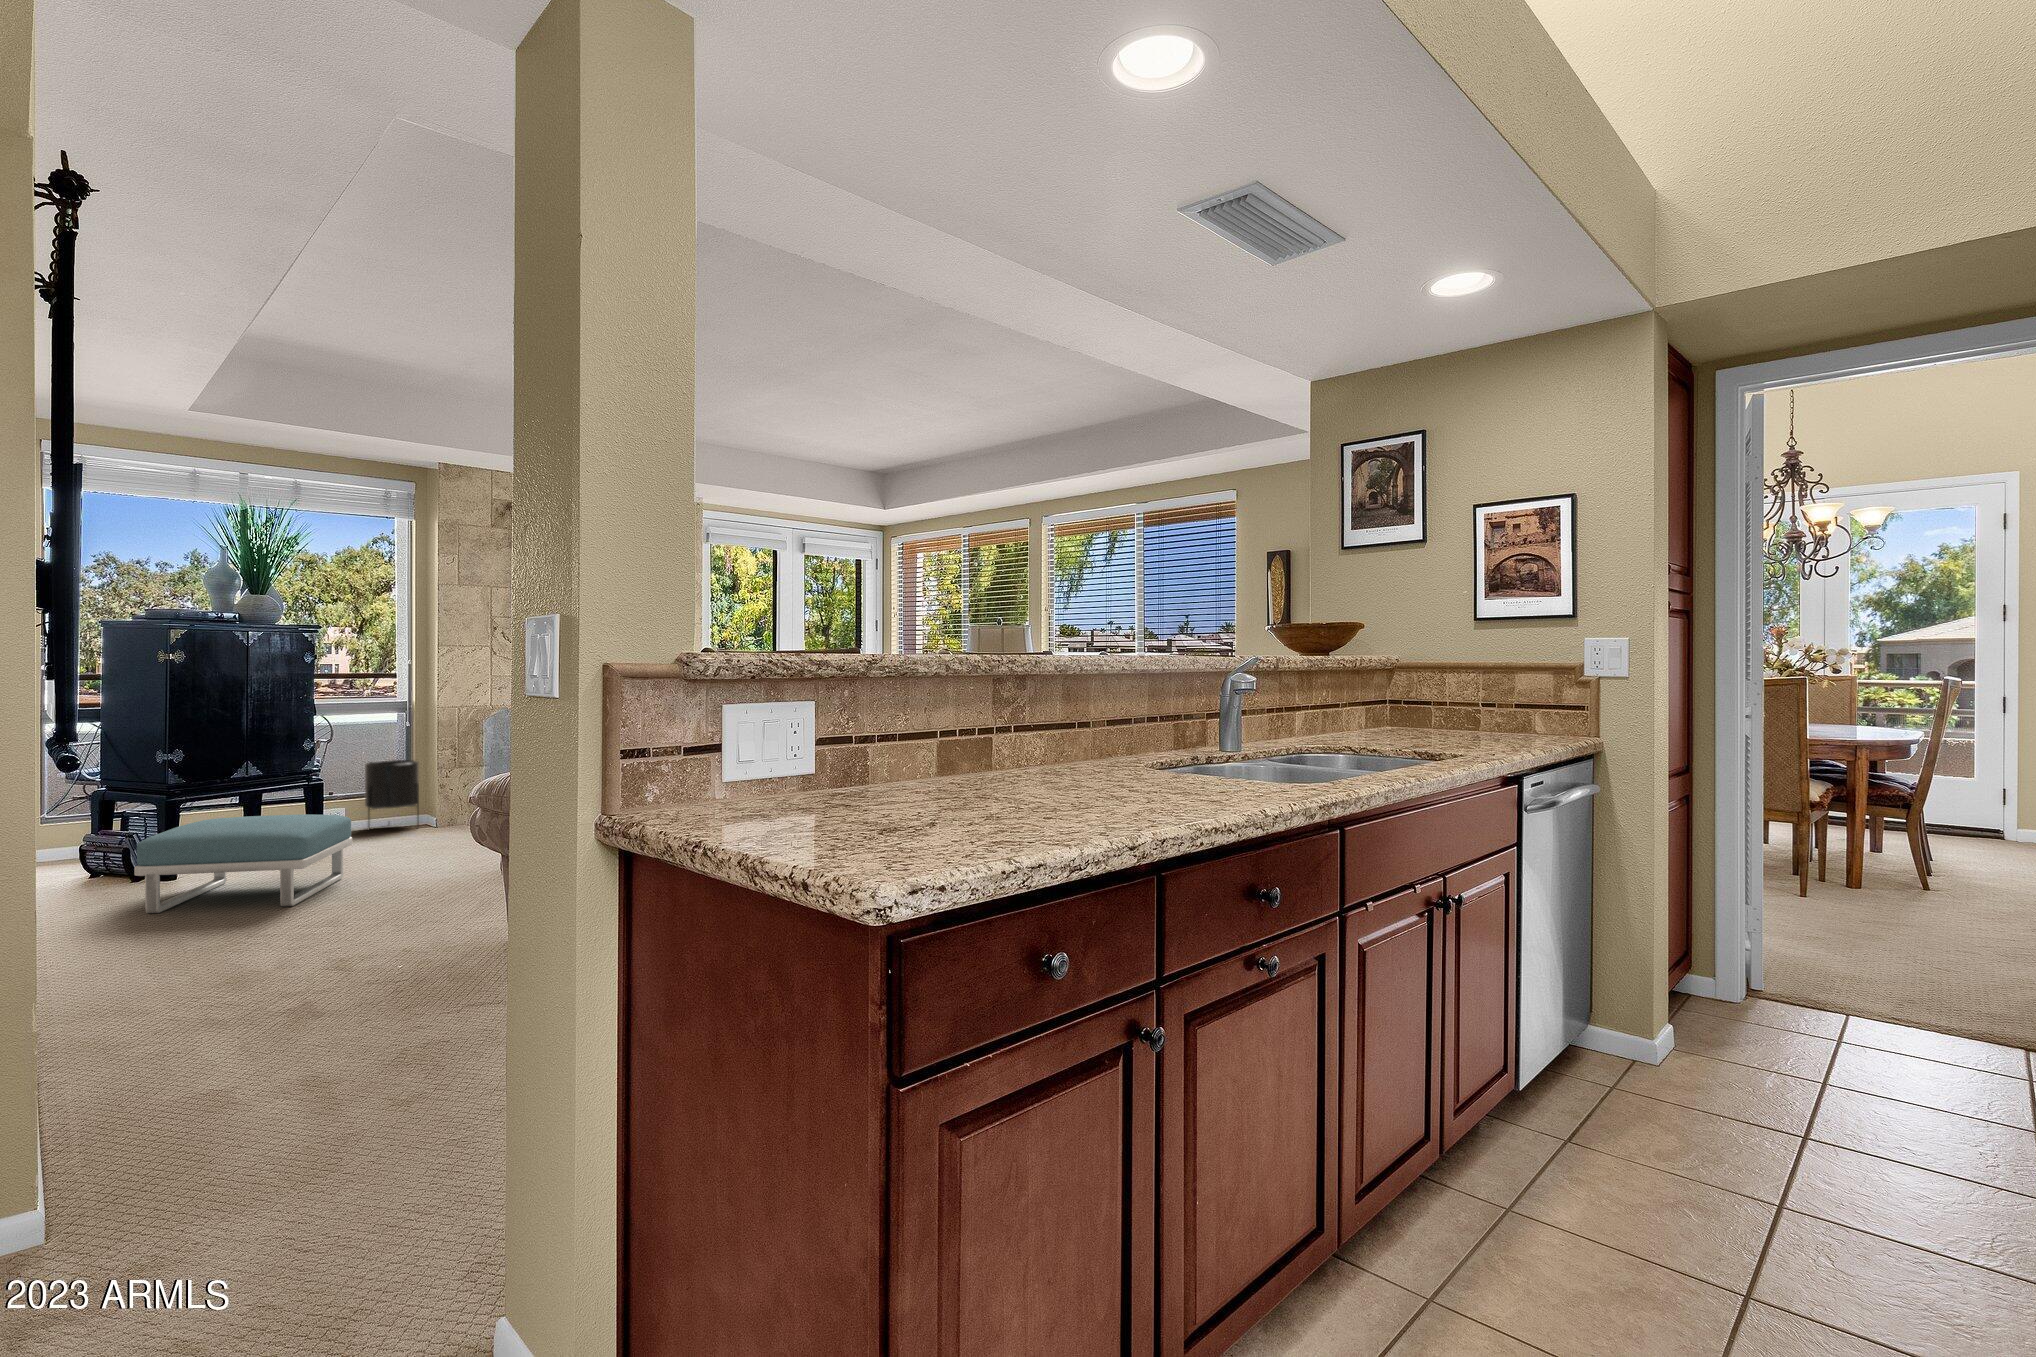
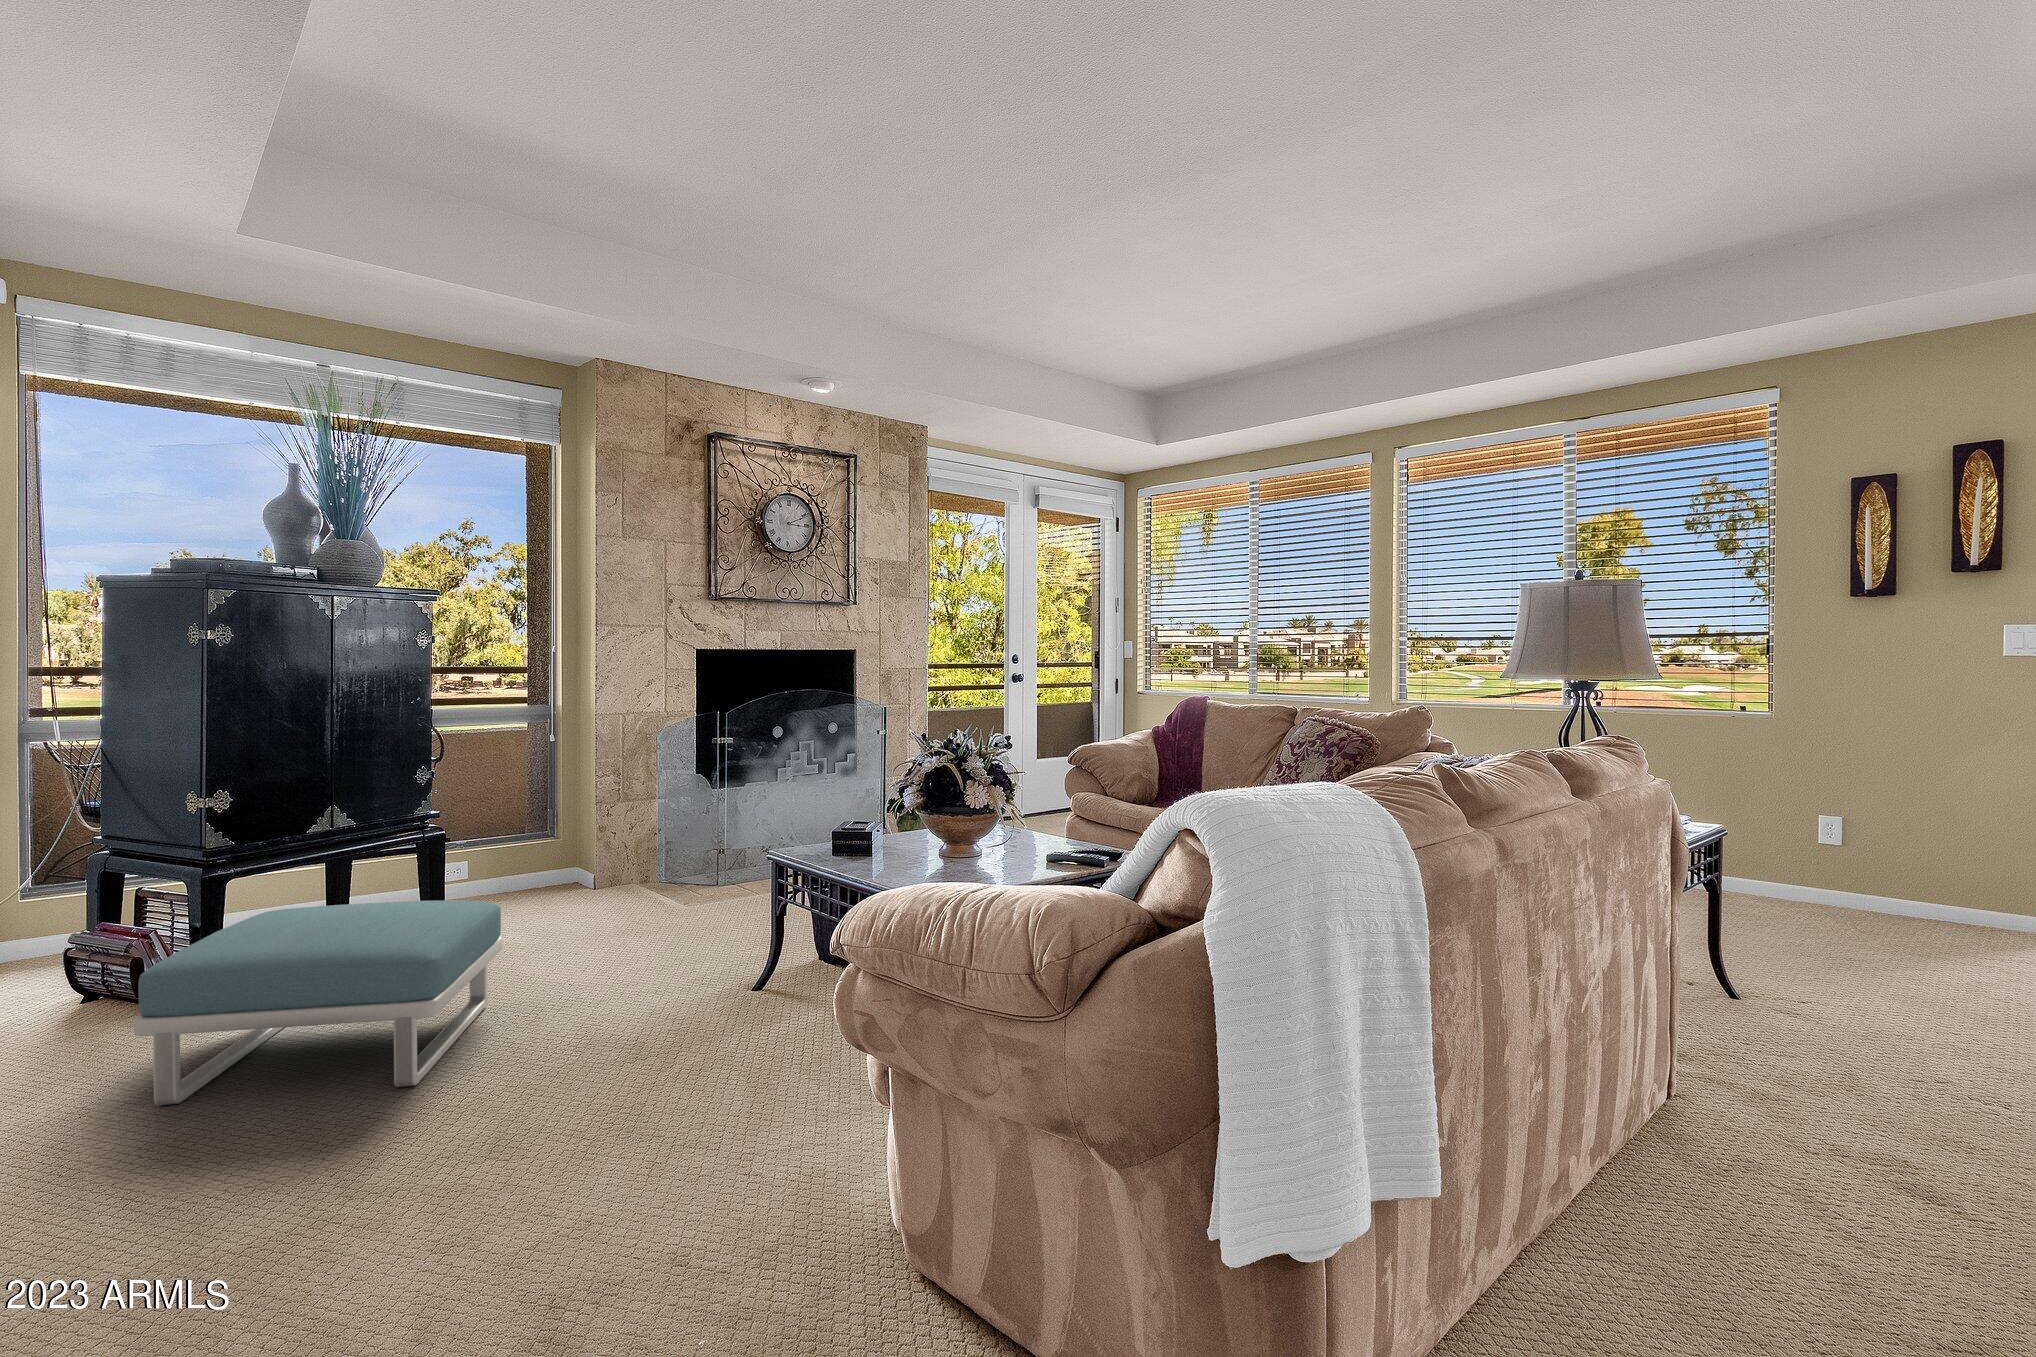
planter: present [365,760,419,830] -> none [494,792,570,900]

